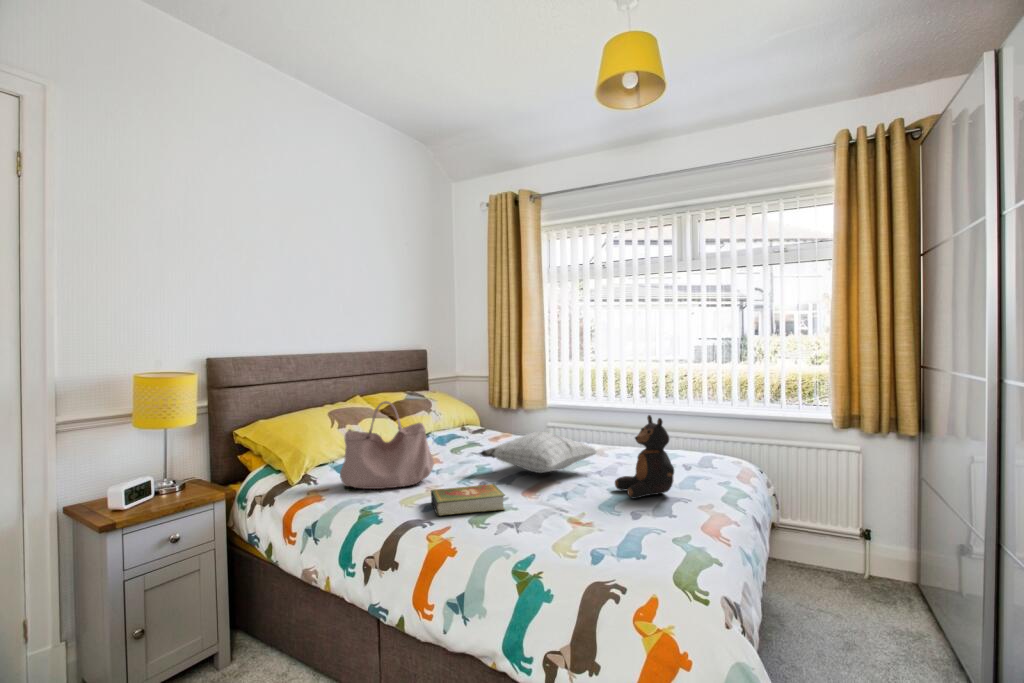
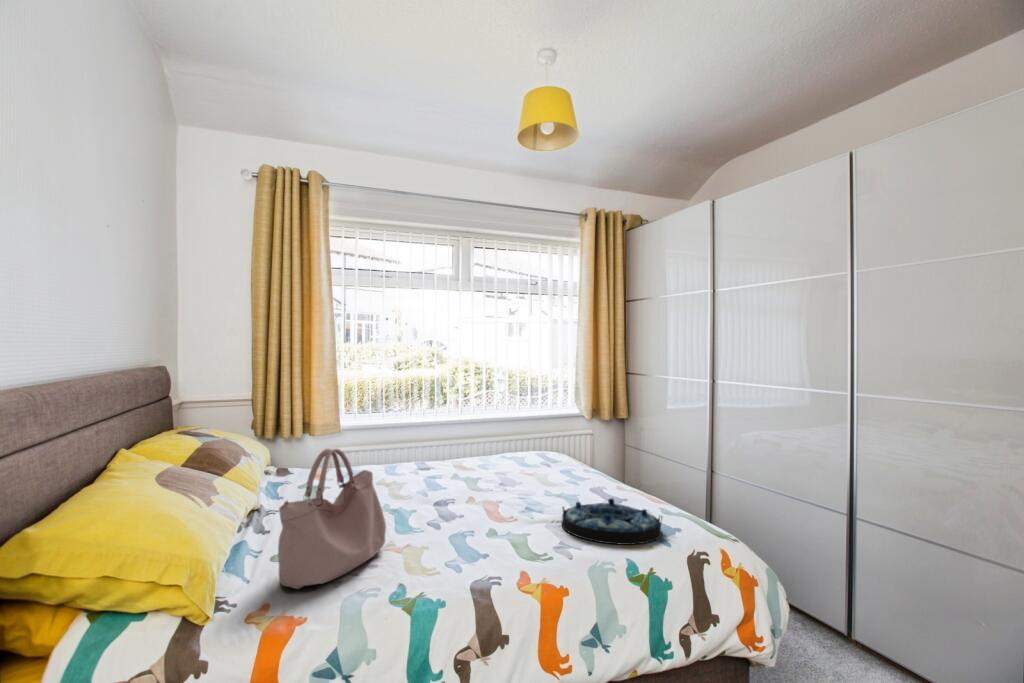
teddy bear: present [615,415,674,499] -> none [536,423,588,496]
pillow: present [481,432,597,473] -> none [403,454,501,499]
book: present [431,484,505,516] -> none [446,517,524,567]
serving tray: none [542,494,643,555] -> present [562,498,662,545]

